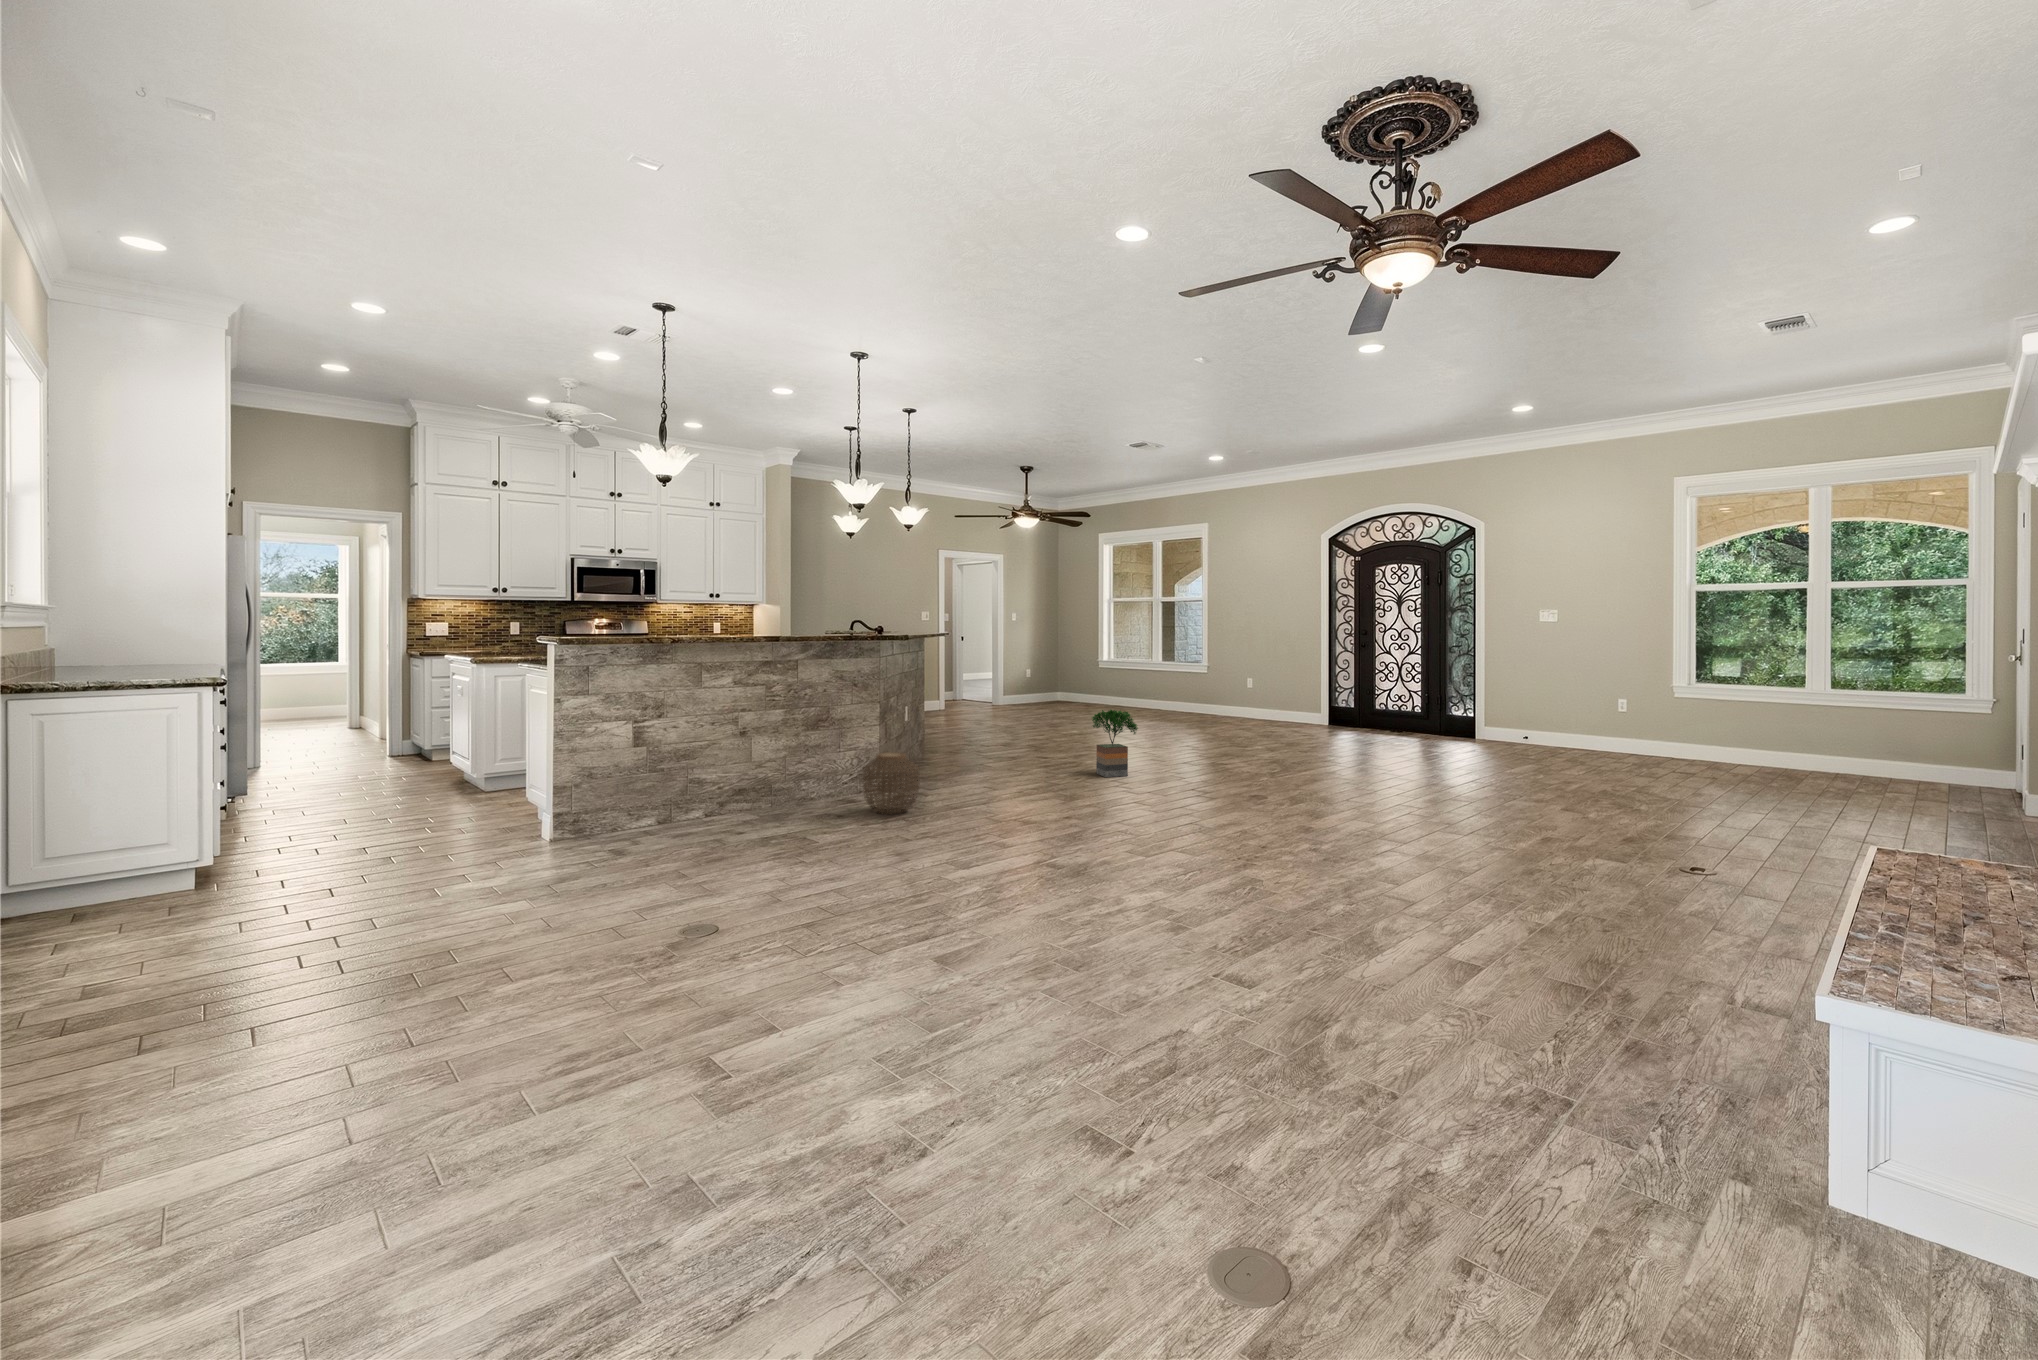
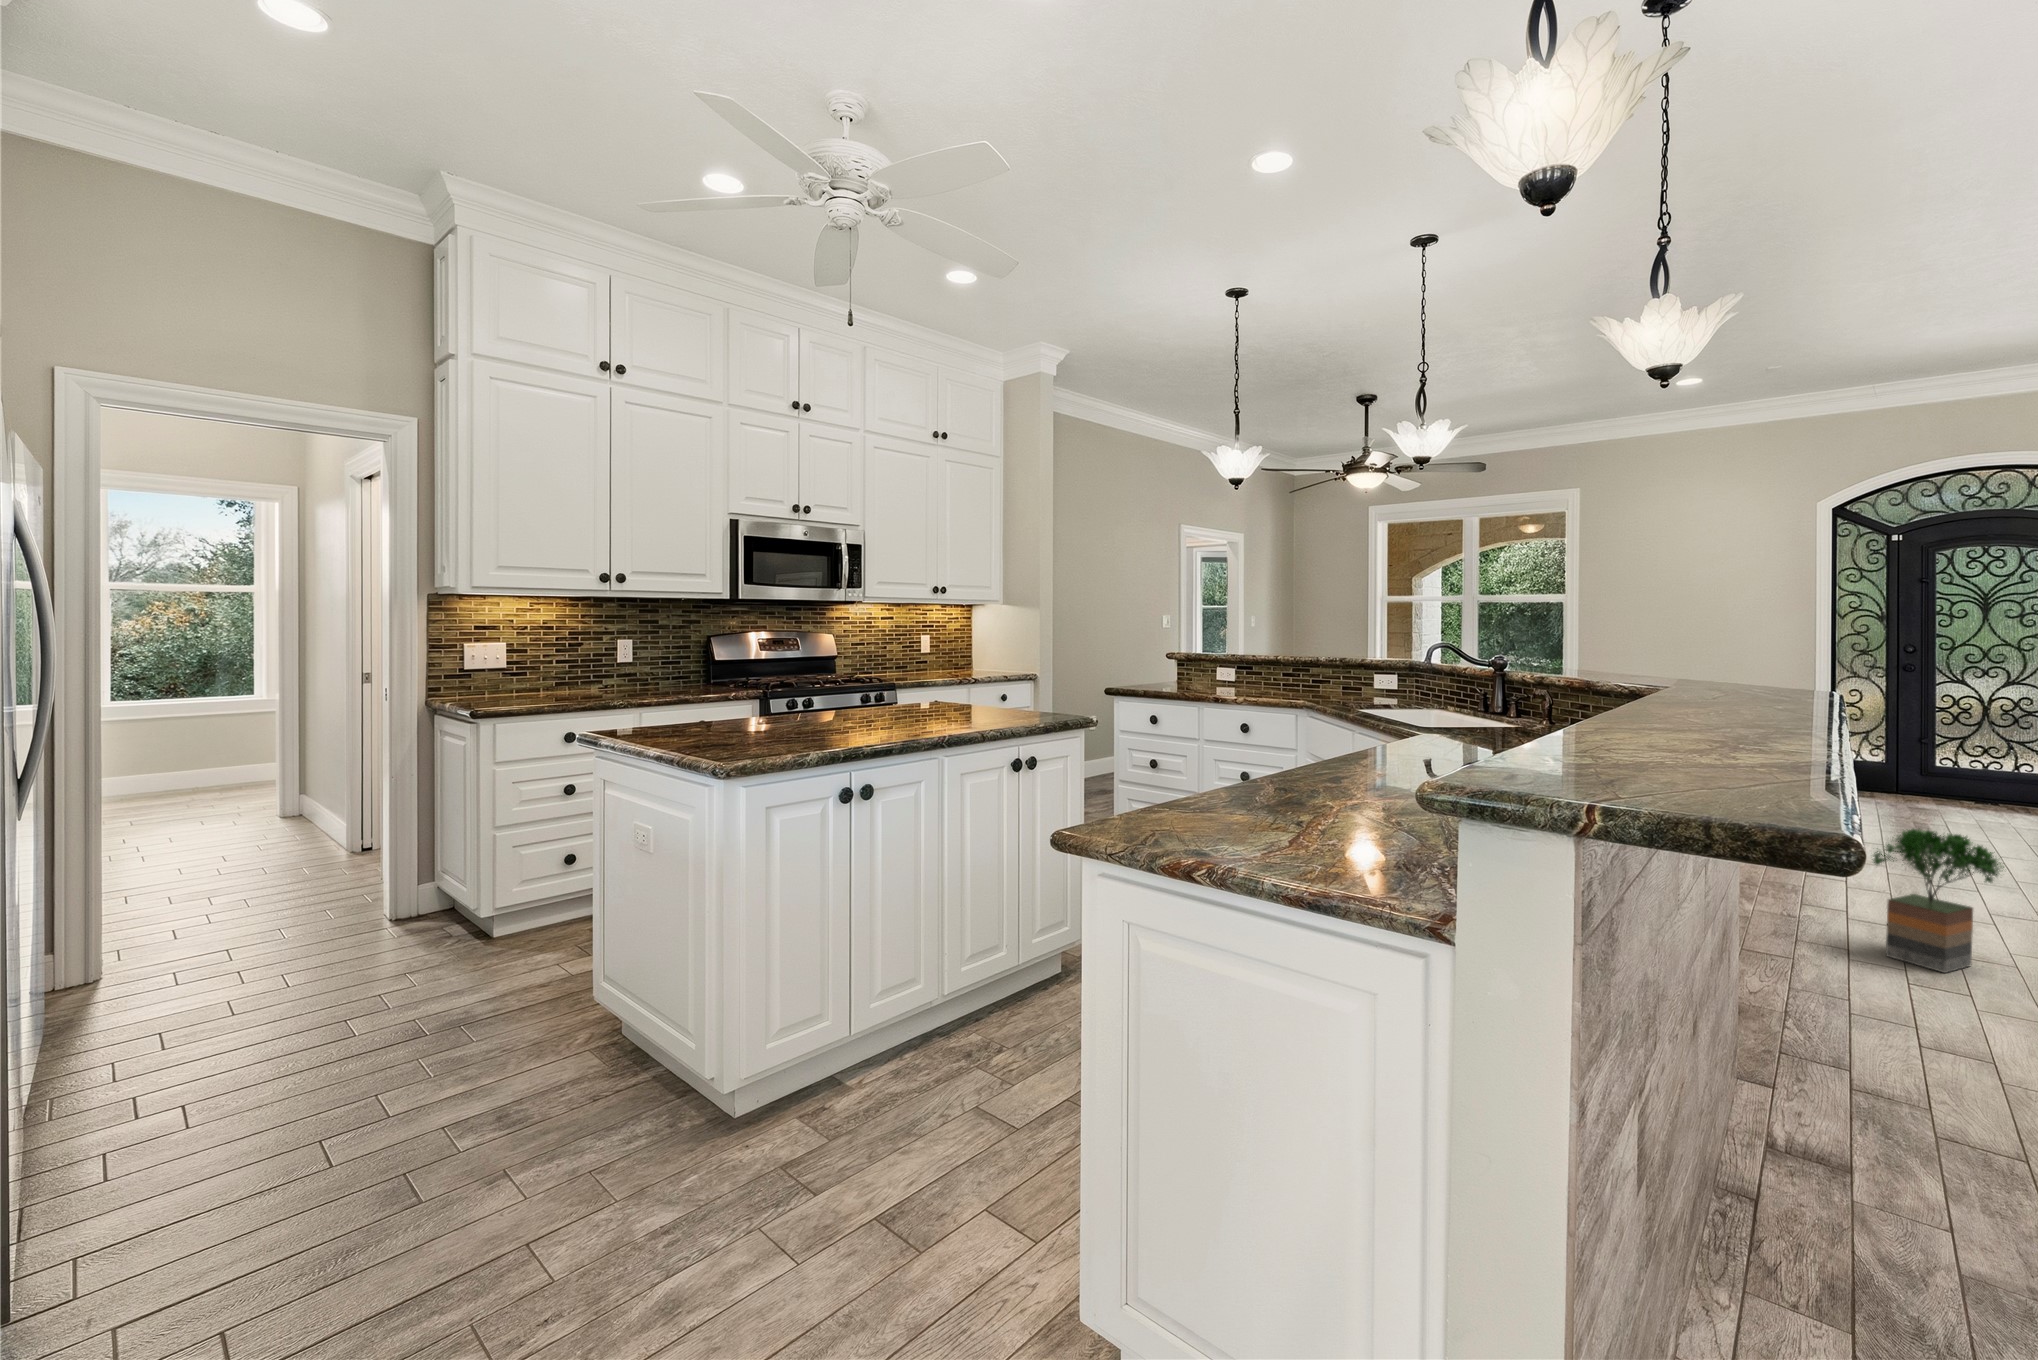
woven basket: present [863,752,919,815] -> none [1811,1019,2010,1211]

